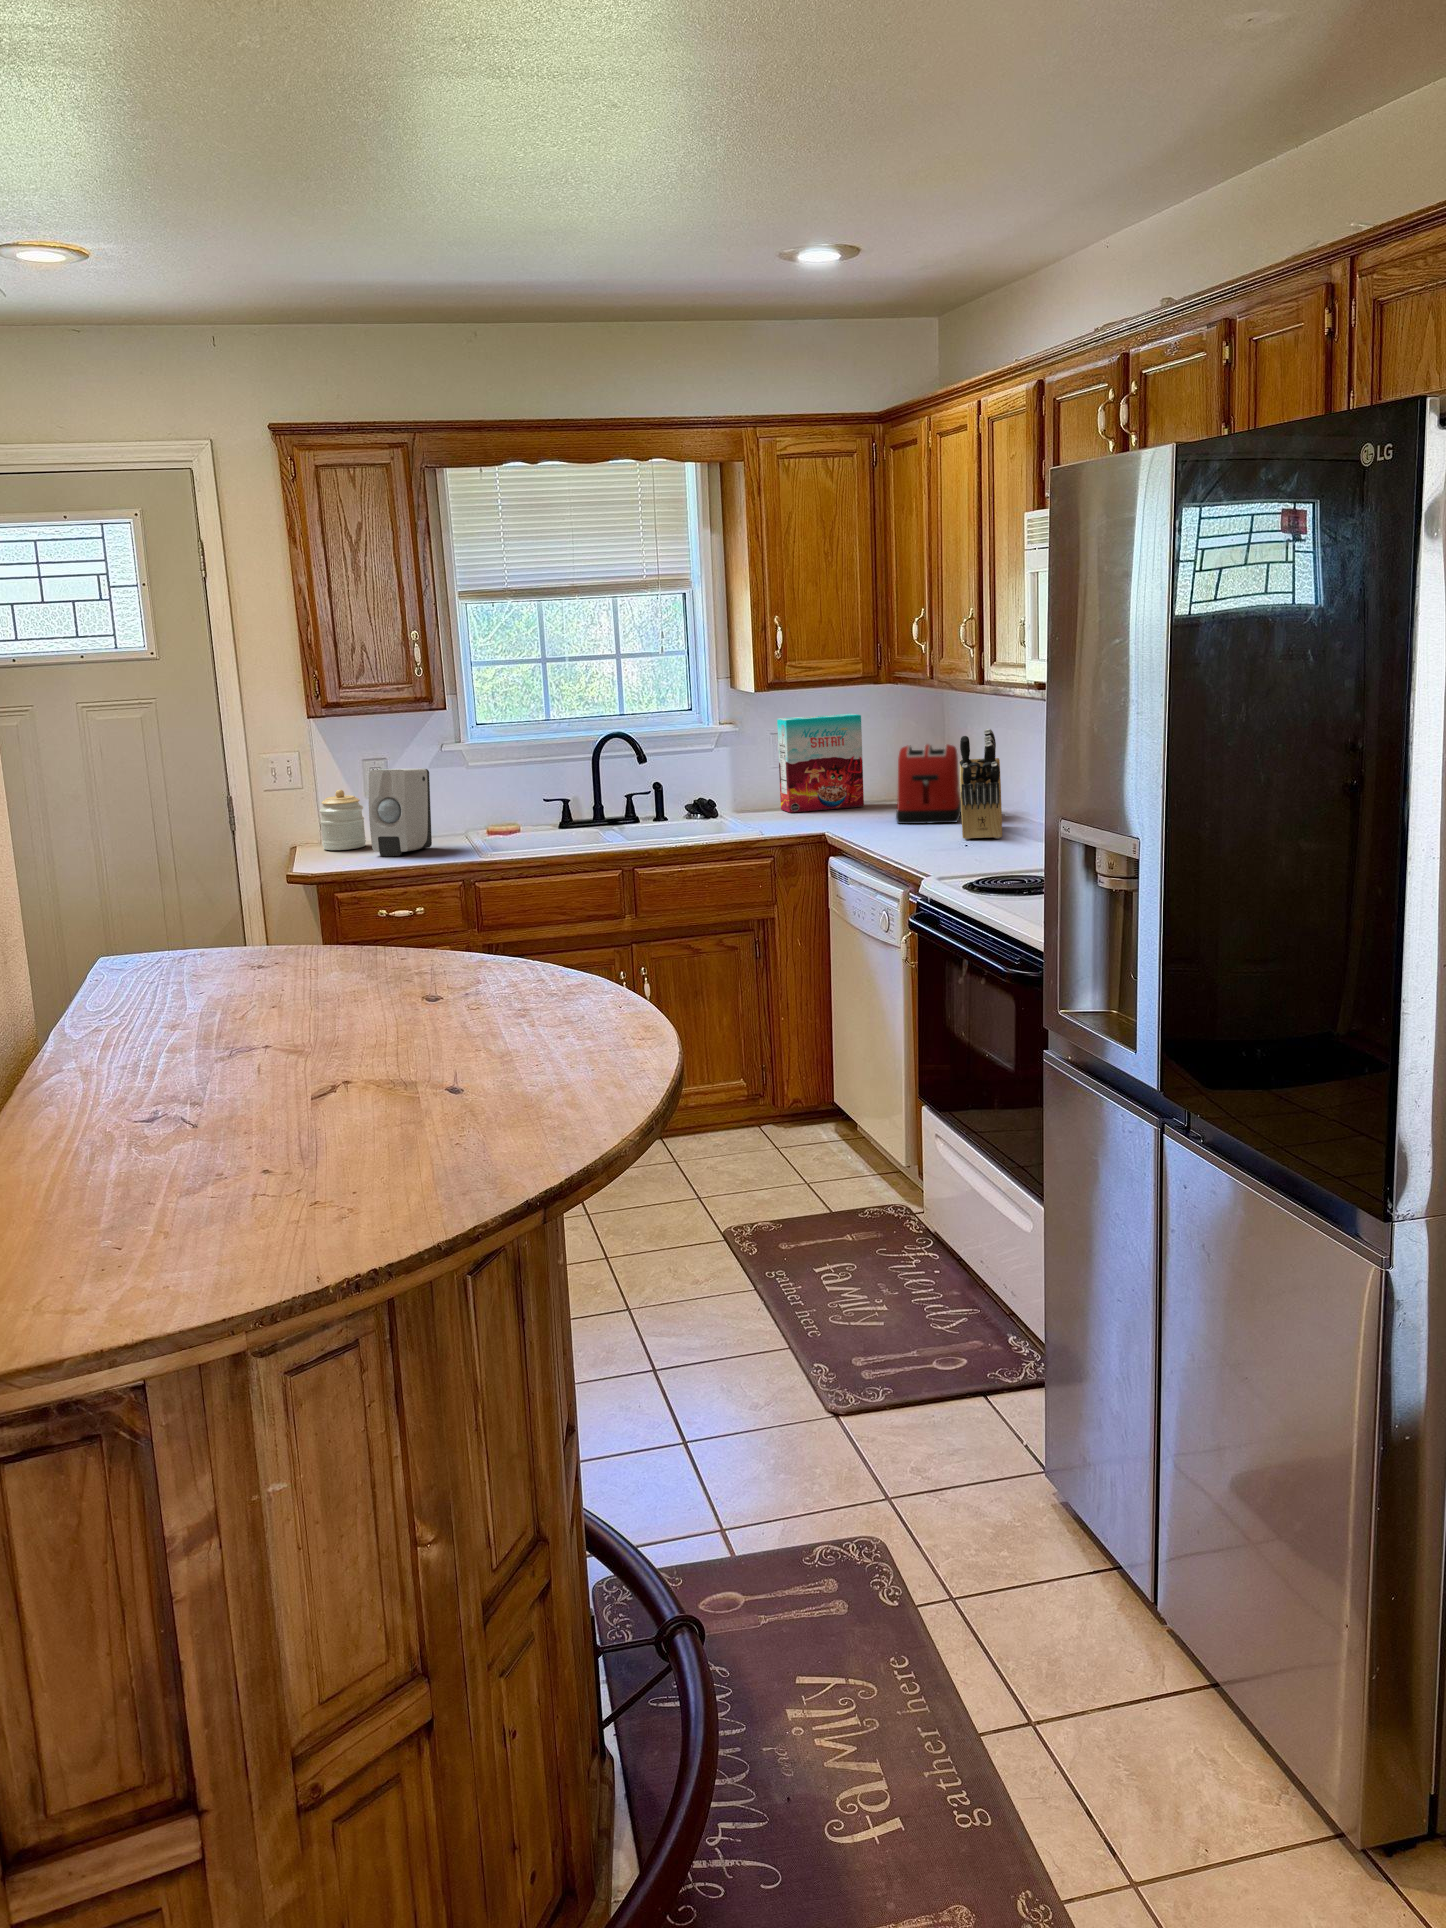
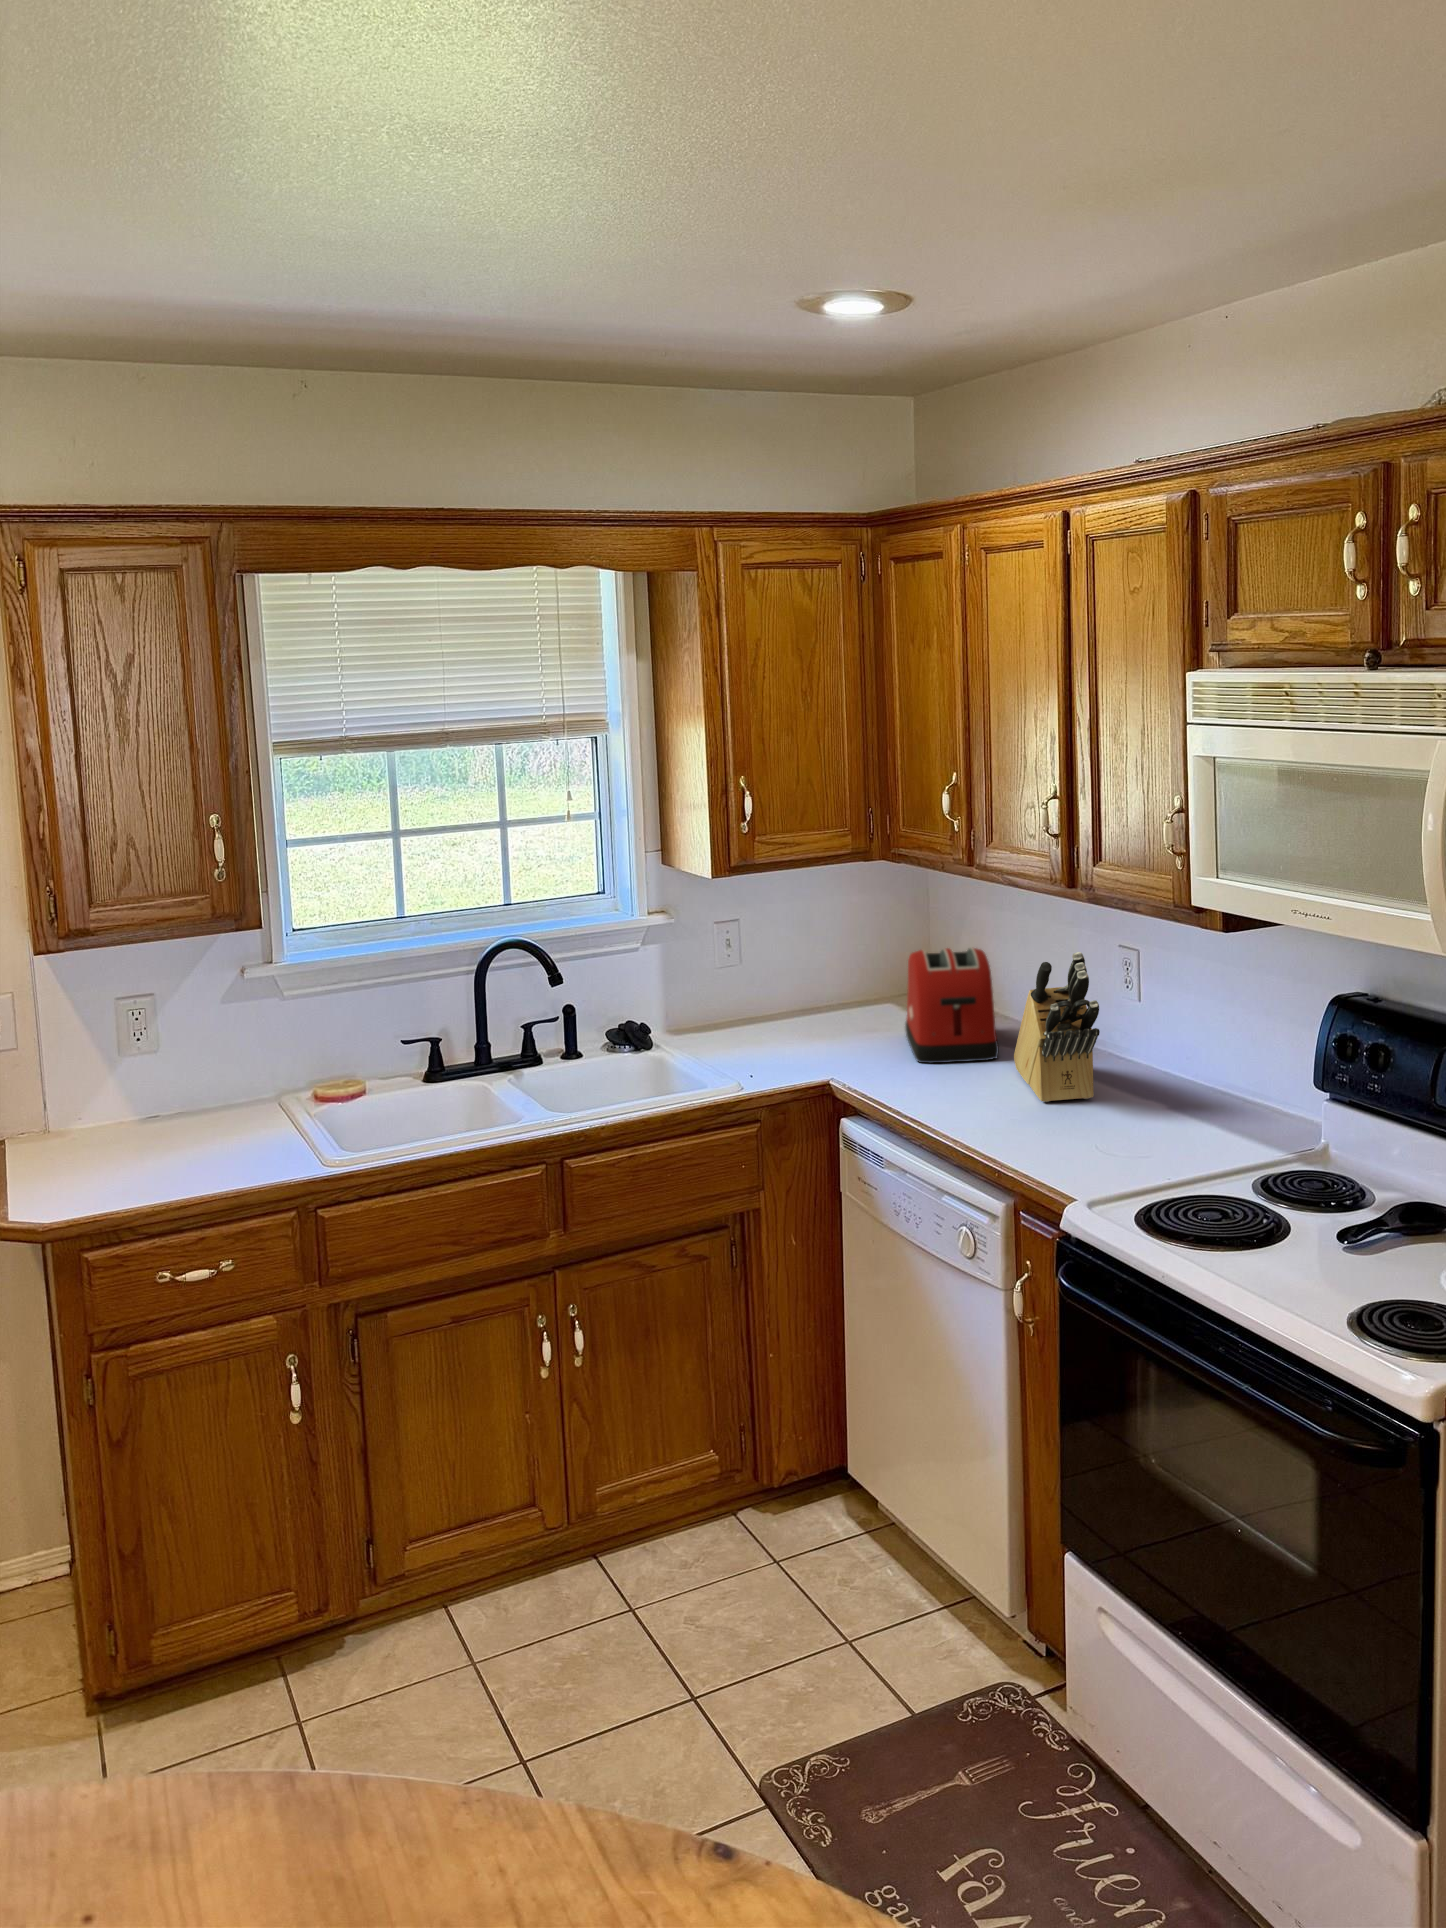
cereal box: present [777,714,864,813] -> none [729,897,844,1038]
soap dispenser: present [369,768,432,856] -> none [139,1023,240,1172]
jar: present [319,790,366,850] -> none [49,1058,128,1157]

